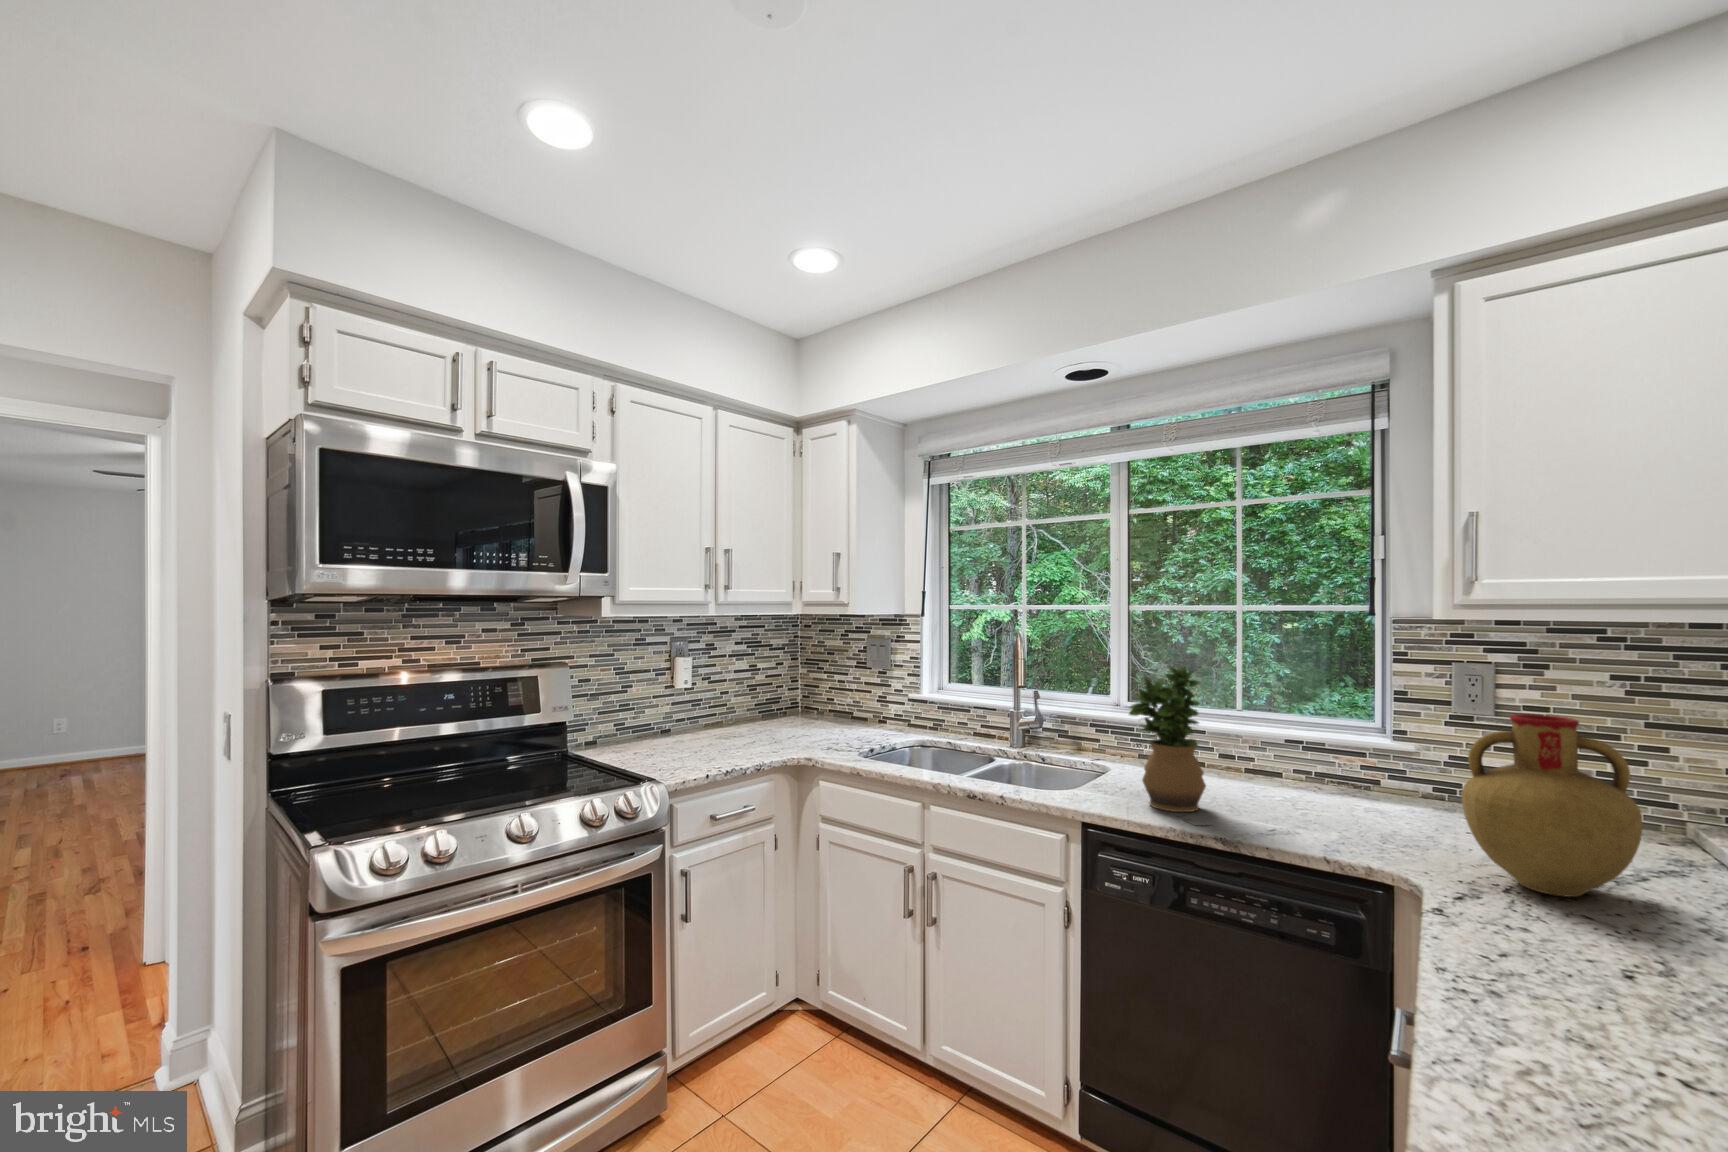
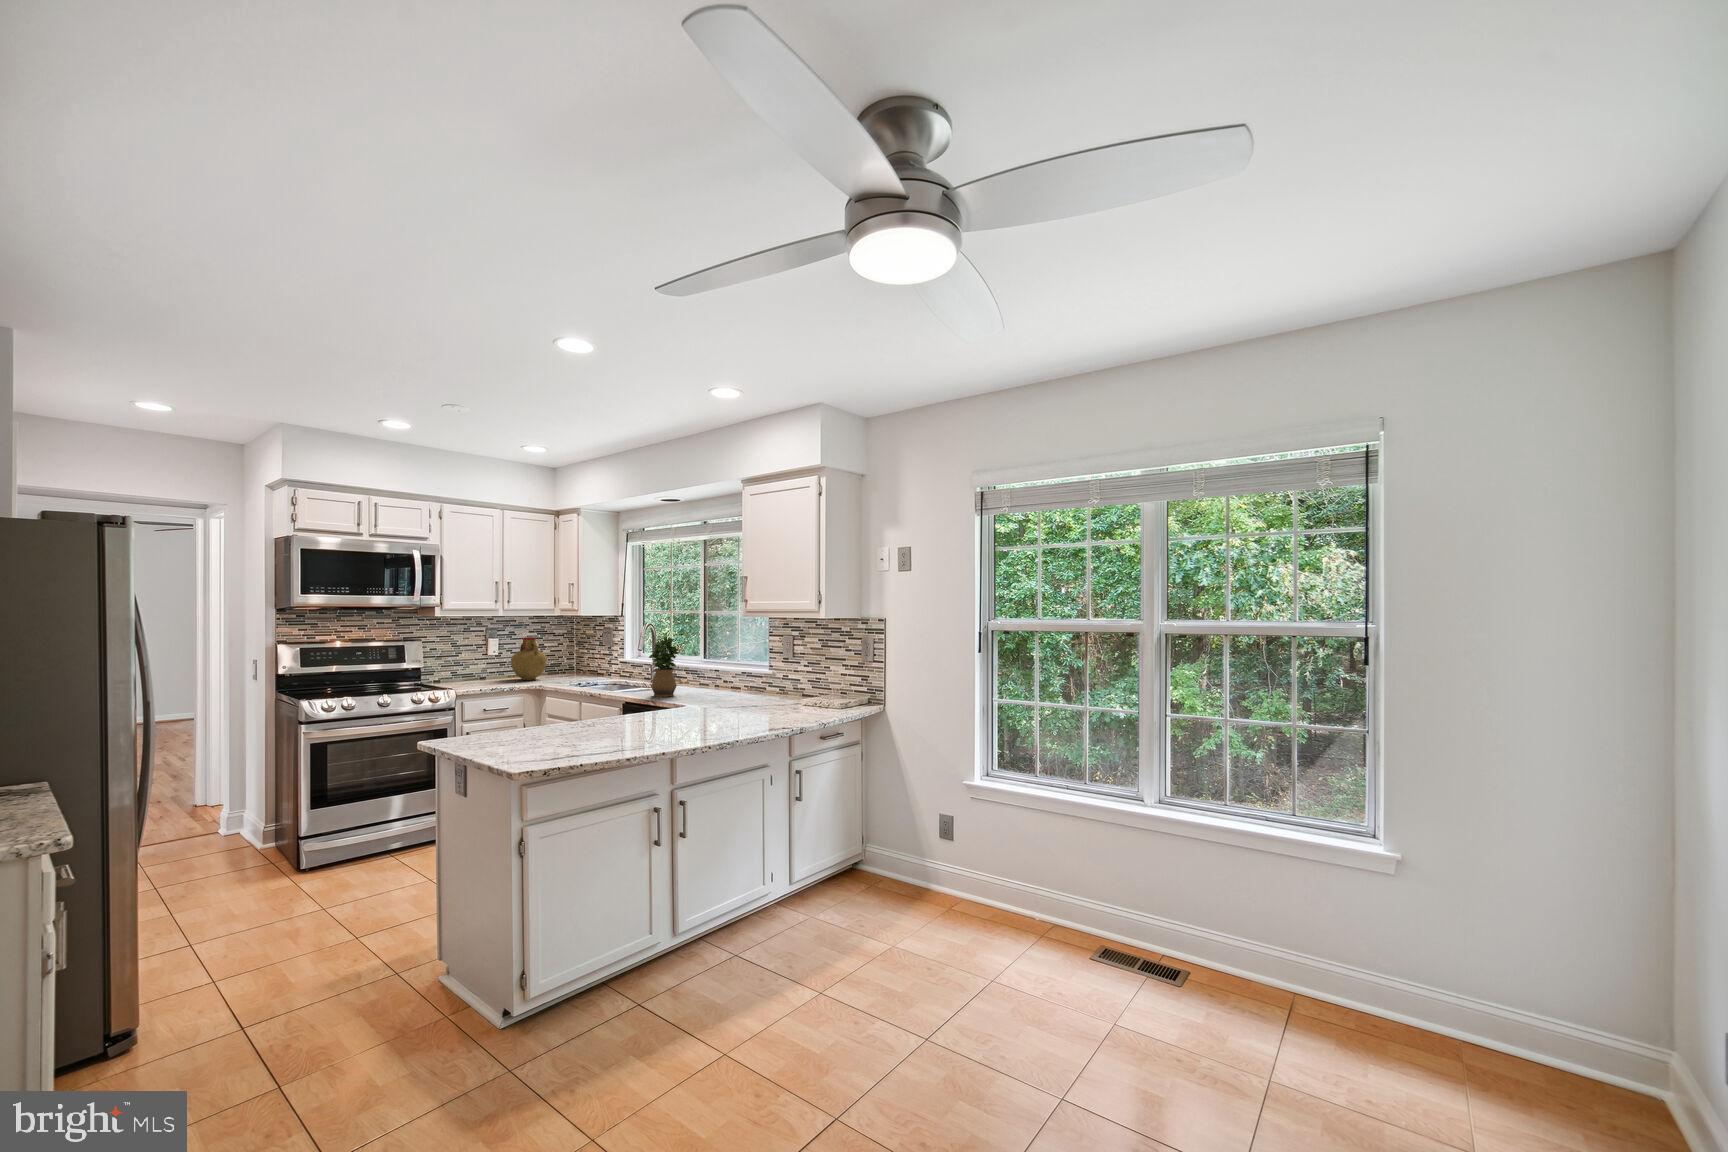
vase: present [1461,714,1643,897] -> present [511,637,547,680]

